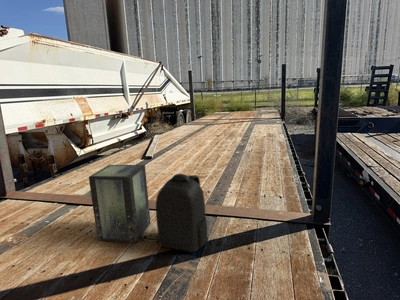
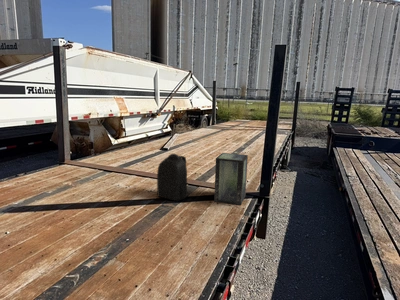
storage box: present [89,165,150,243] -> present [214,153,248,205]

